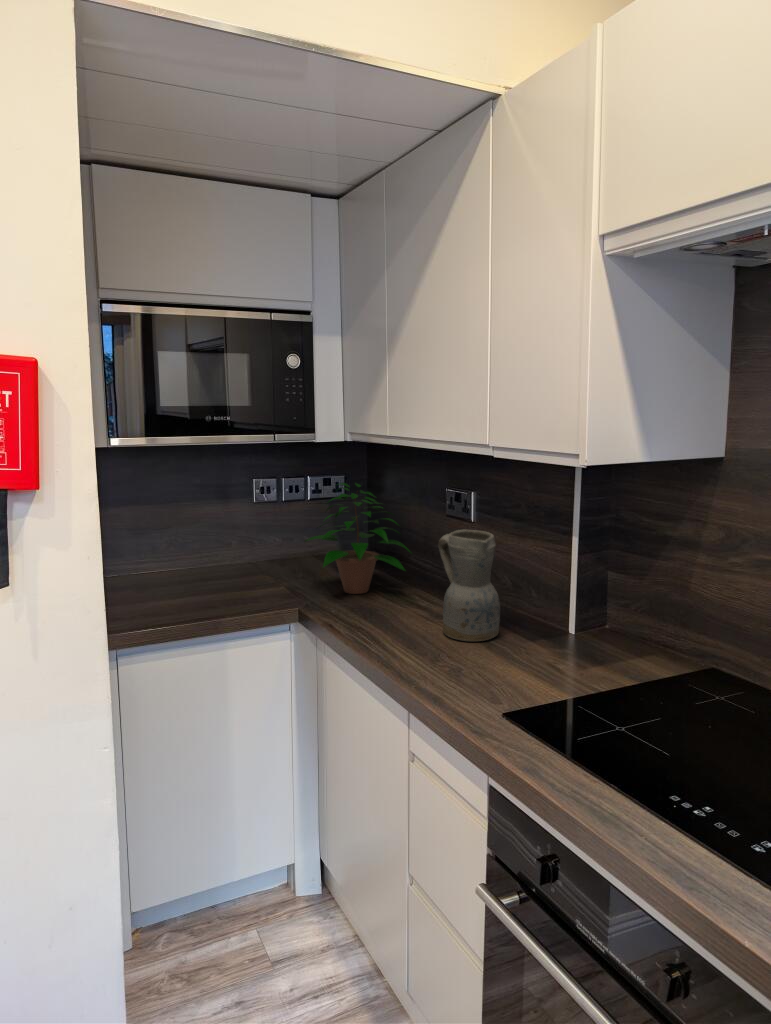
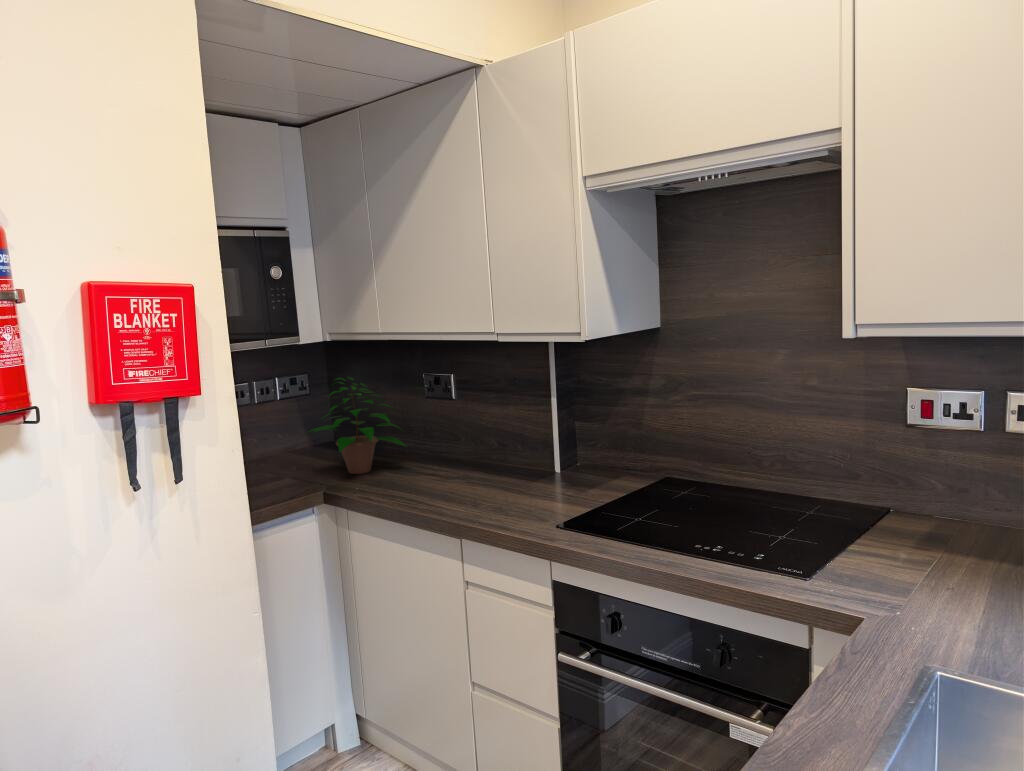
ceramic pitcher: present [438,530,500,641] -> none [451,402,508,490]

